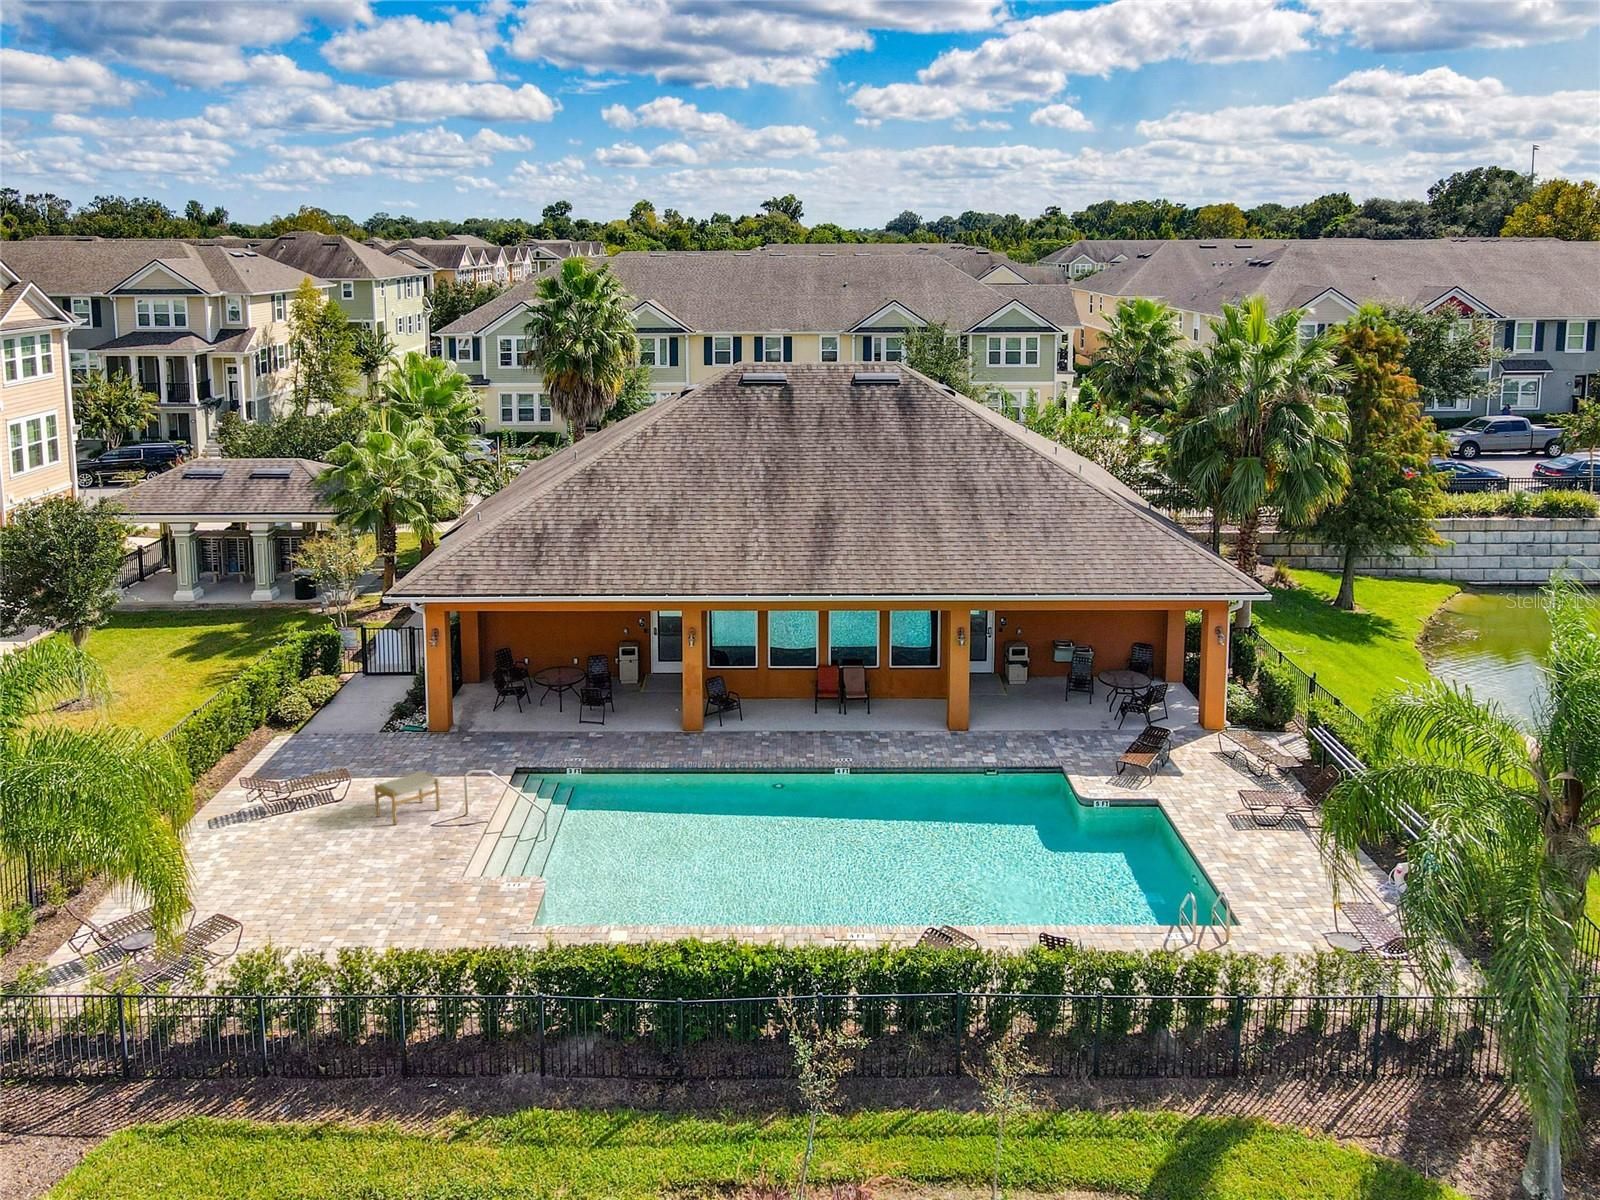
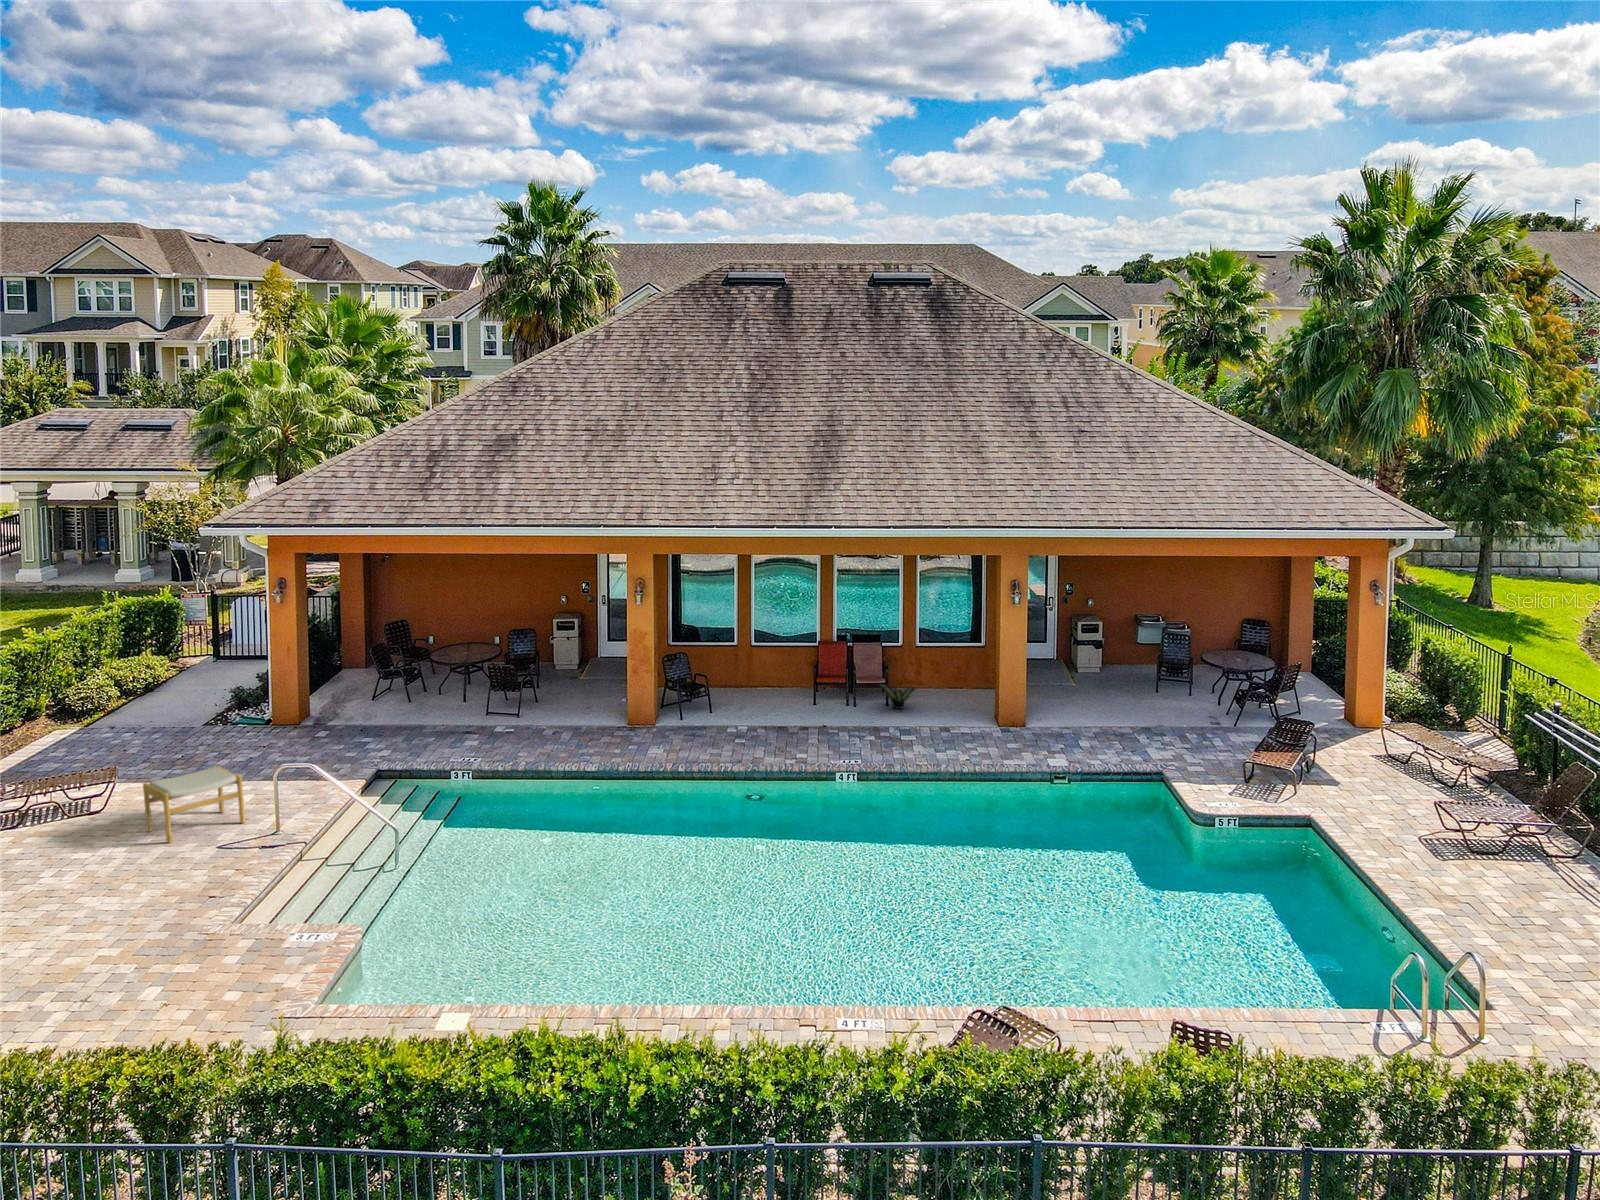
potted plant: present [1254,708,1284,728] -> present [877,683,916,709]

